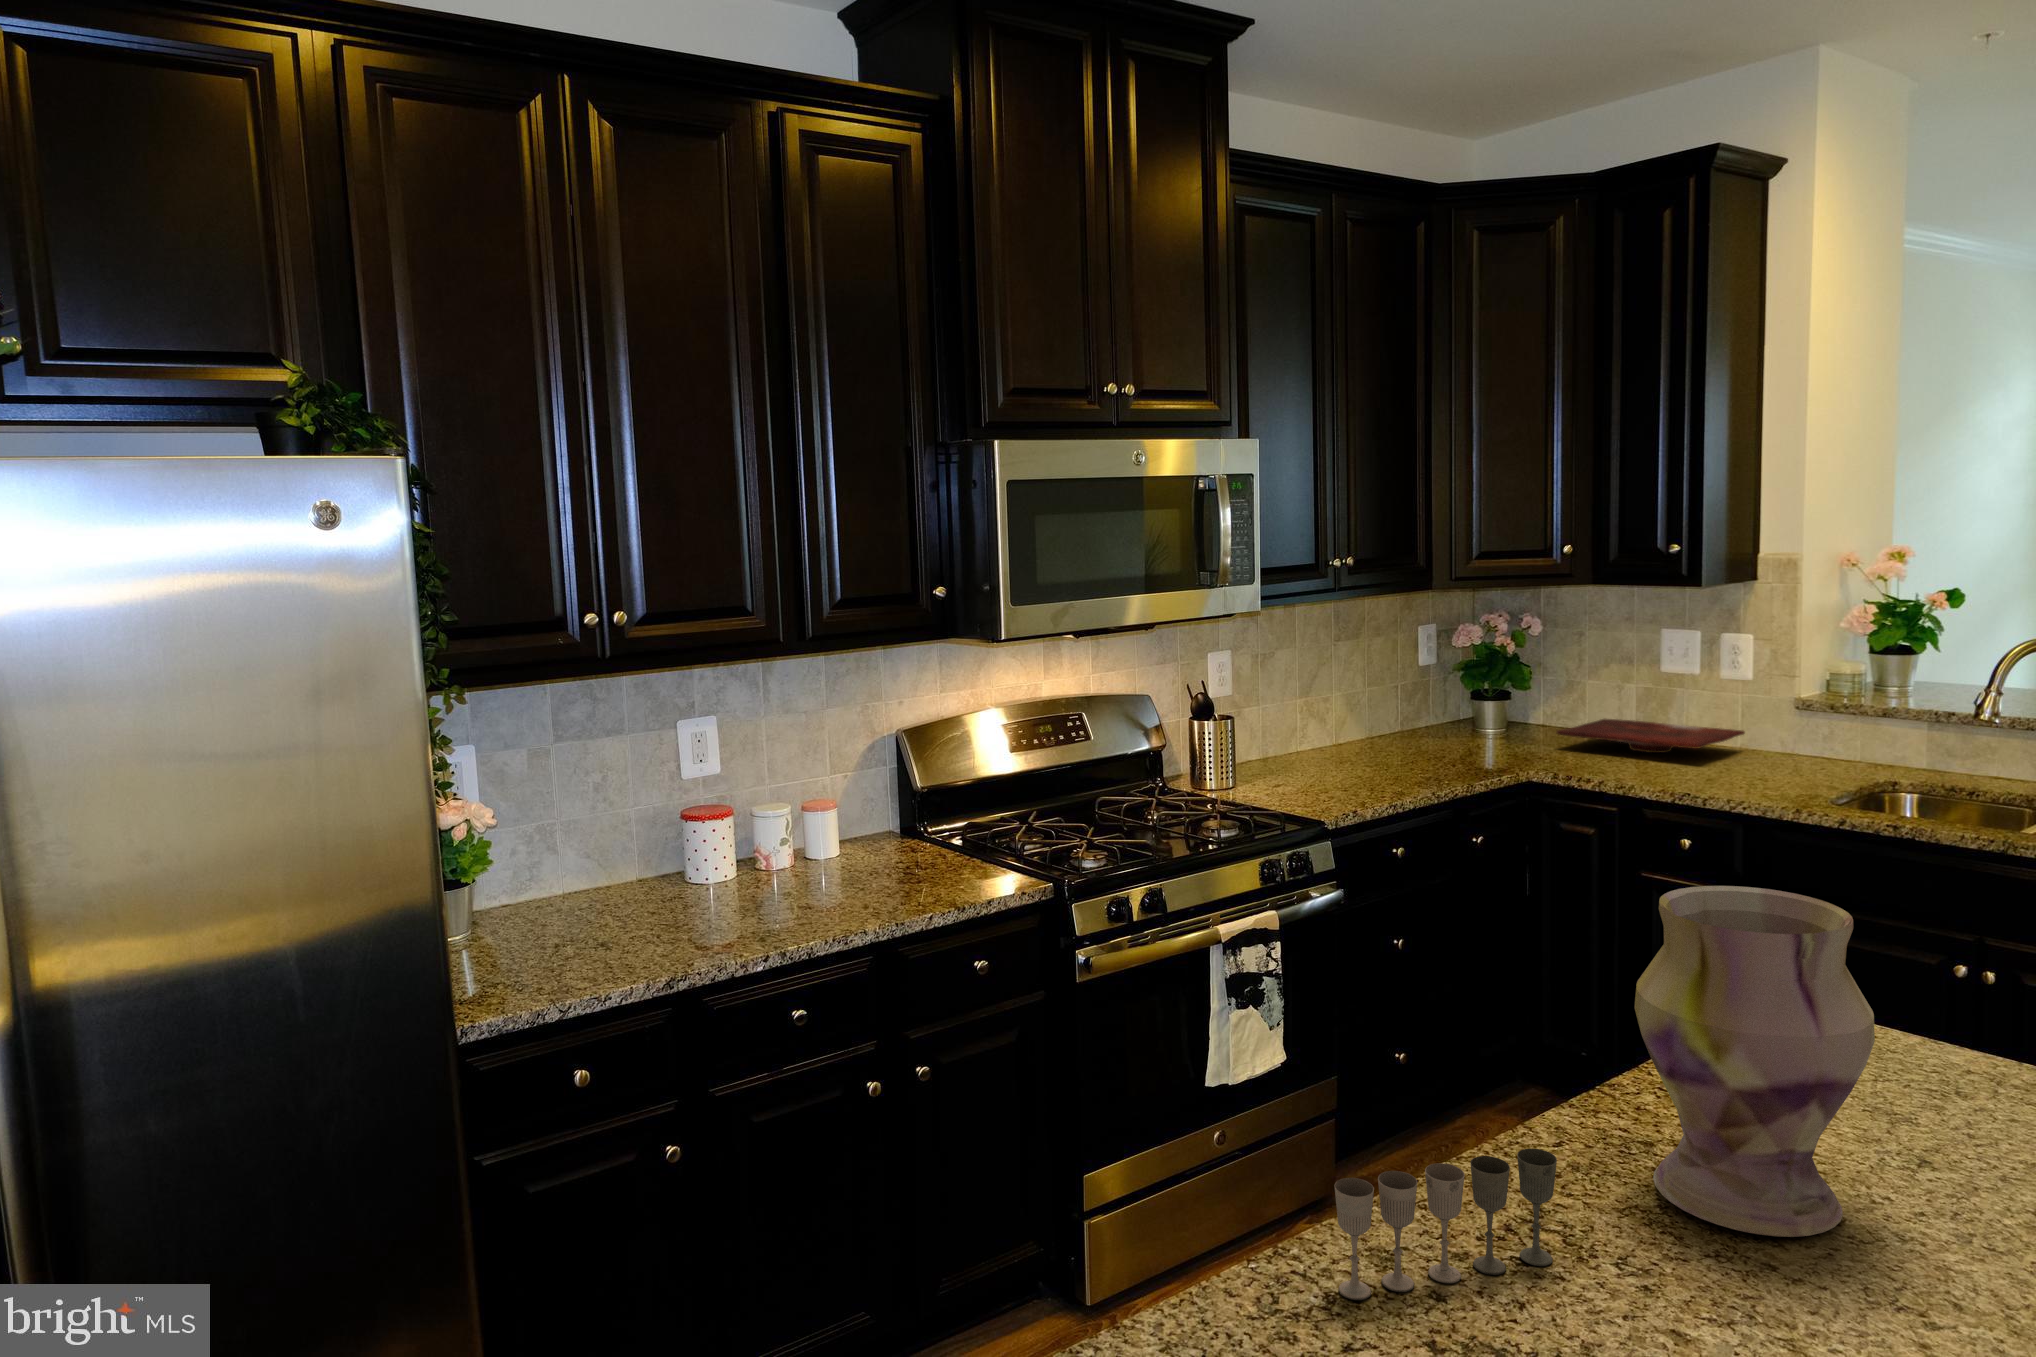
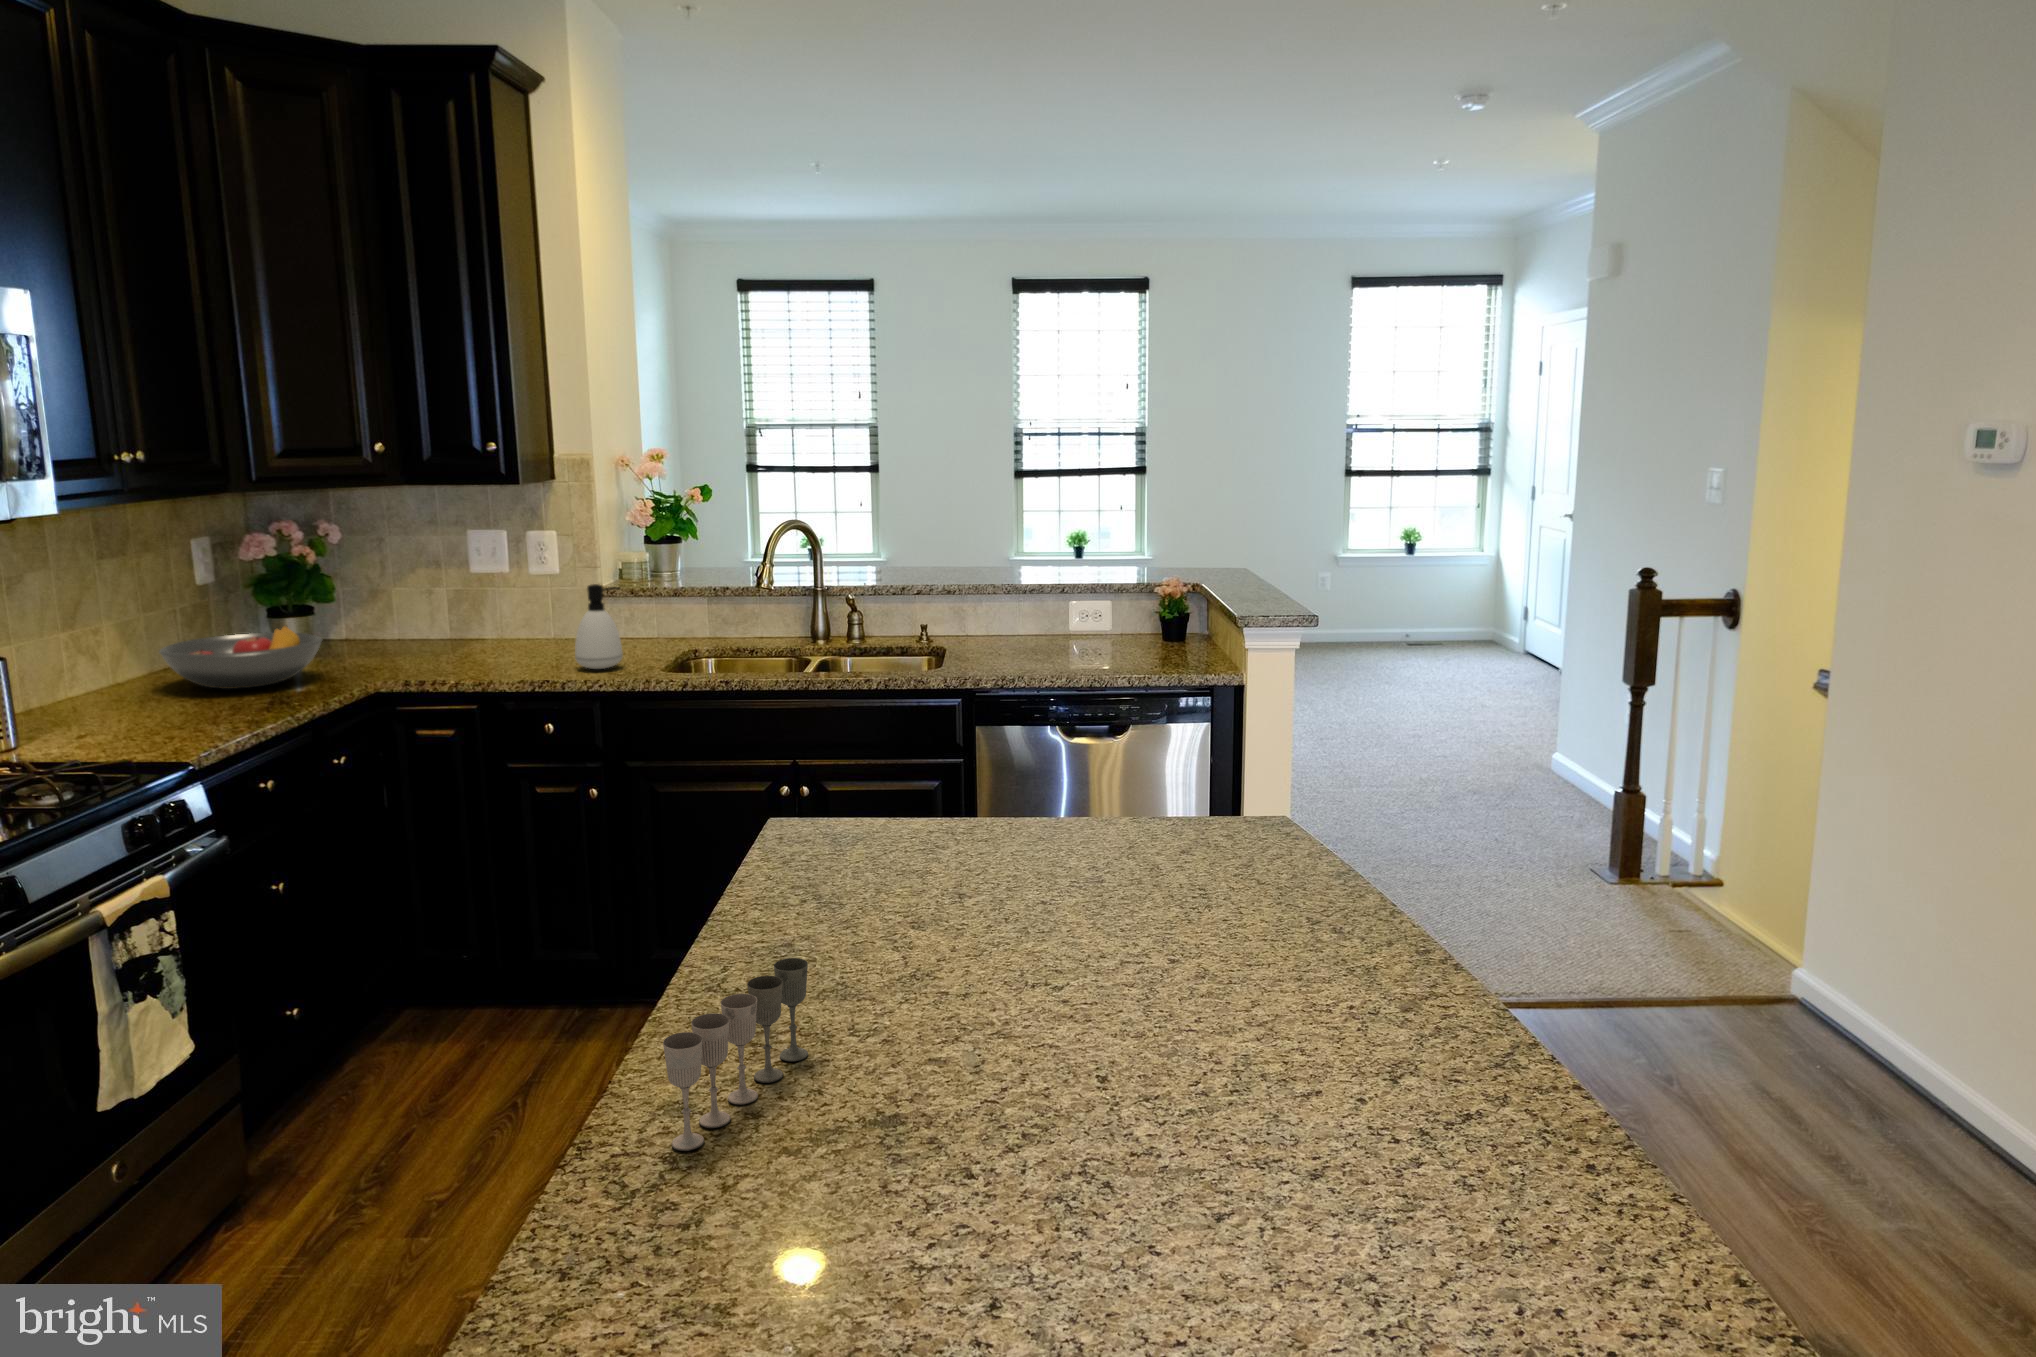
soap dispenser: none [1729,698,1789,789] -> present [575,584,623,669]
fruit bowl: none [1359,710,1489,762] -> present [159,626,322,689]
cutting board: present [1557,719,1745,753] -> none [386,621,561,650]
vase: present [1635,886,1875,1237] -> none [793,703,967,981]

